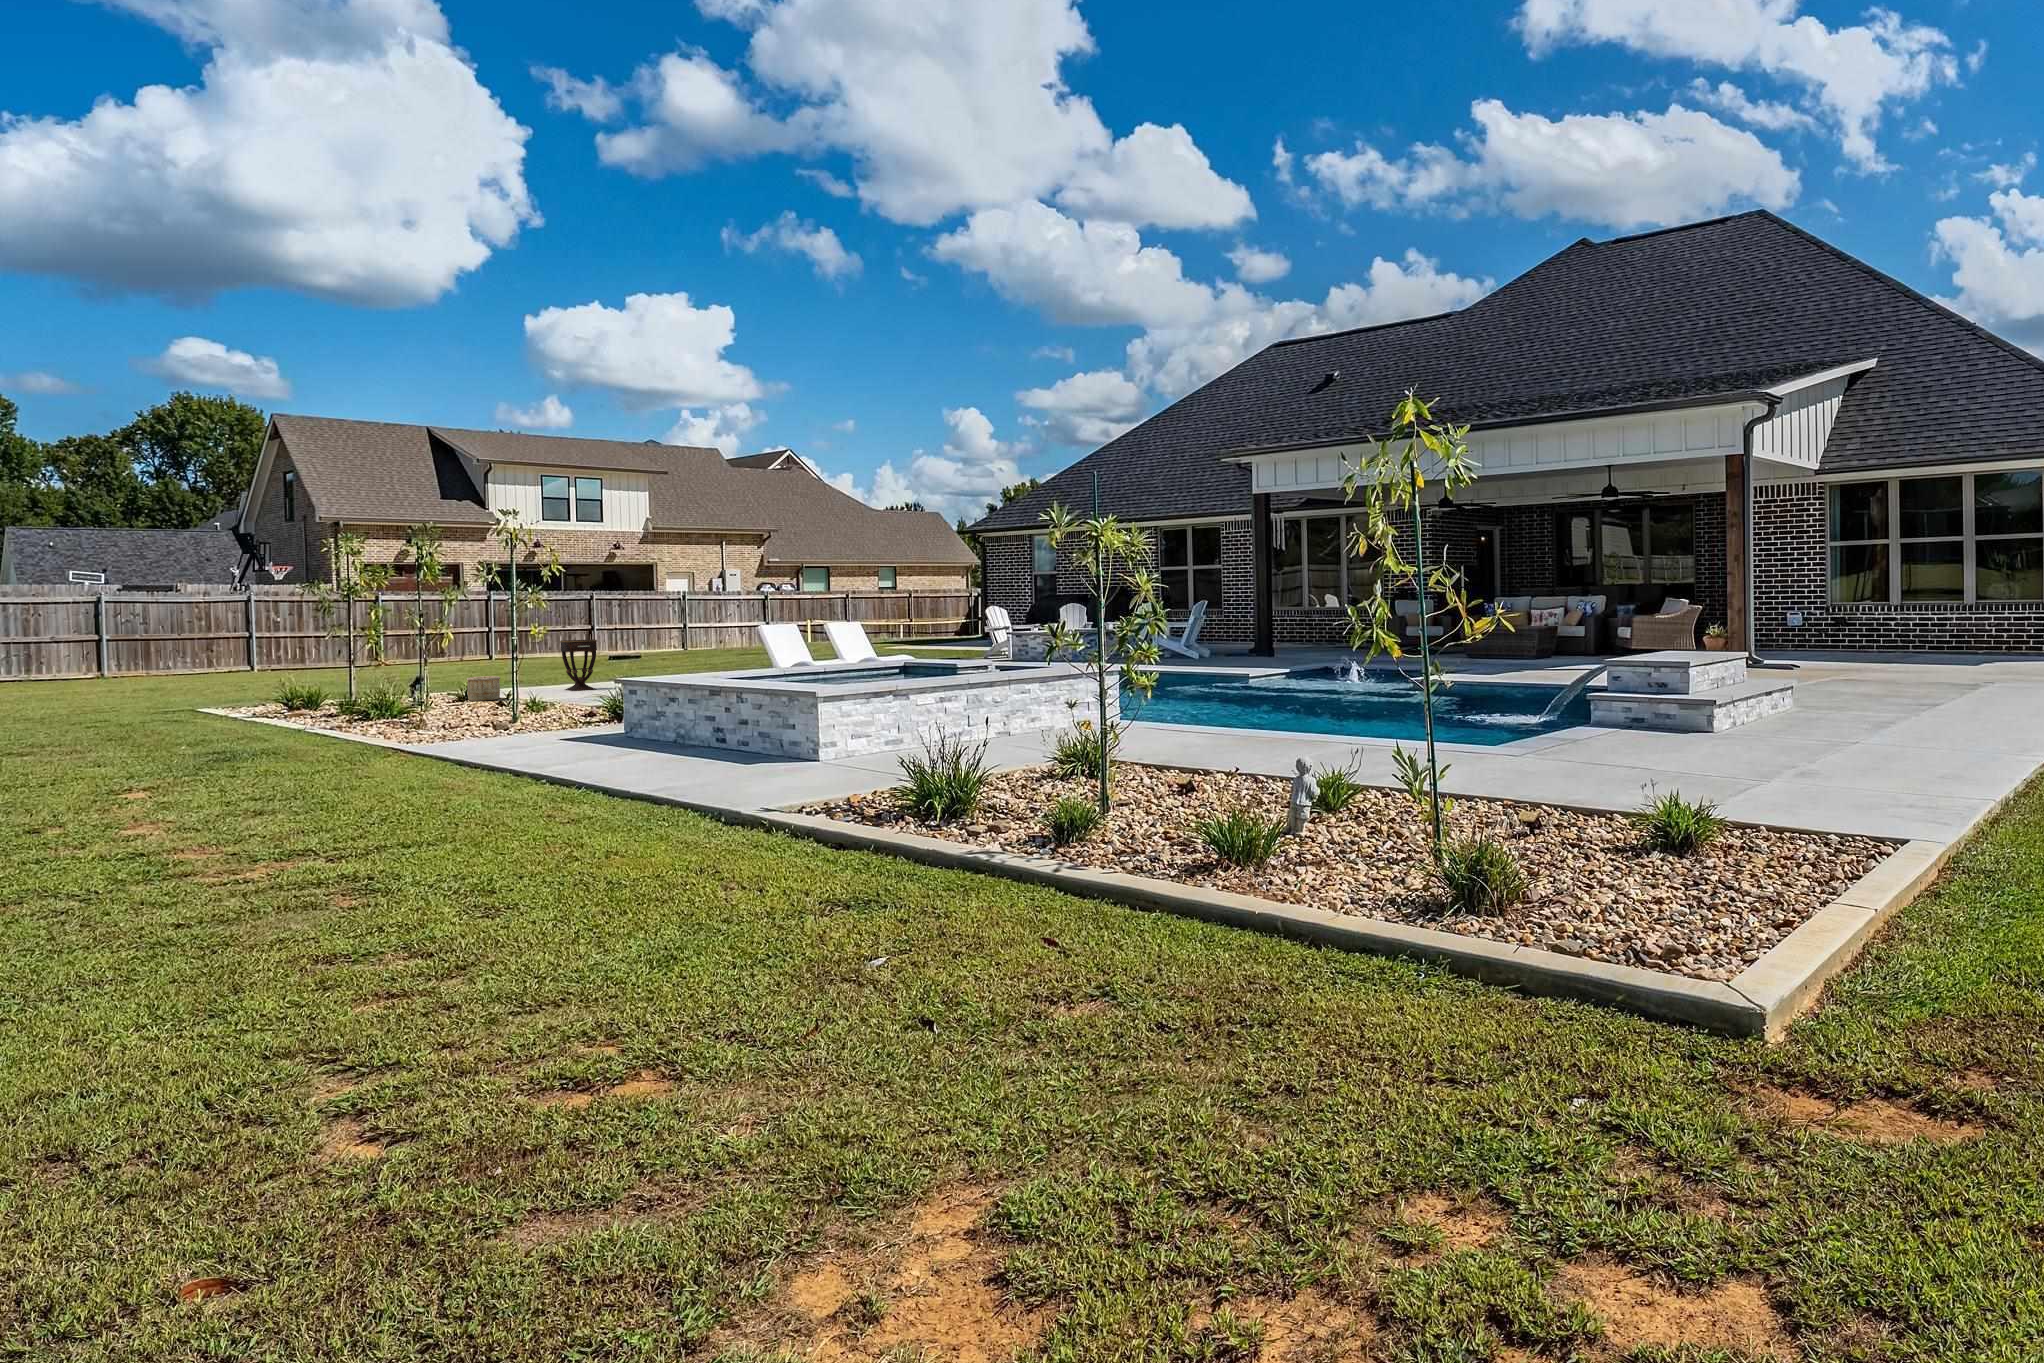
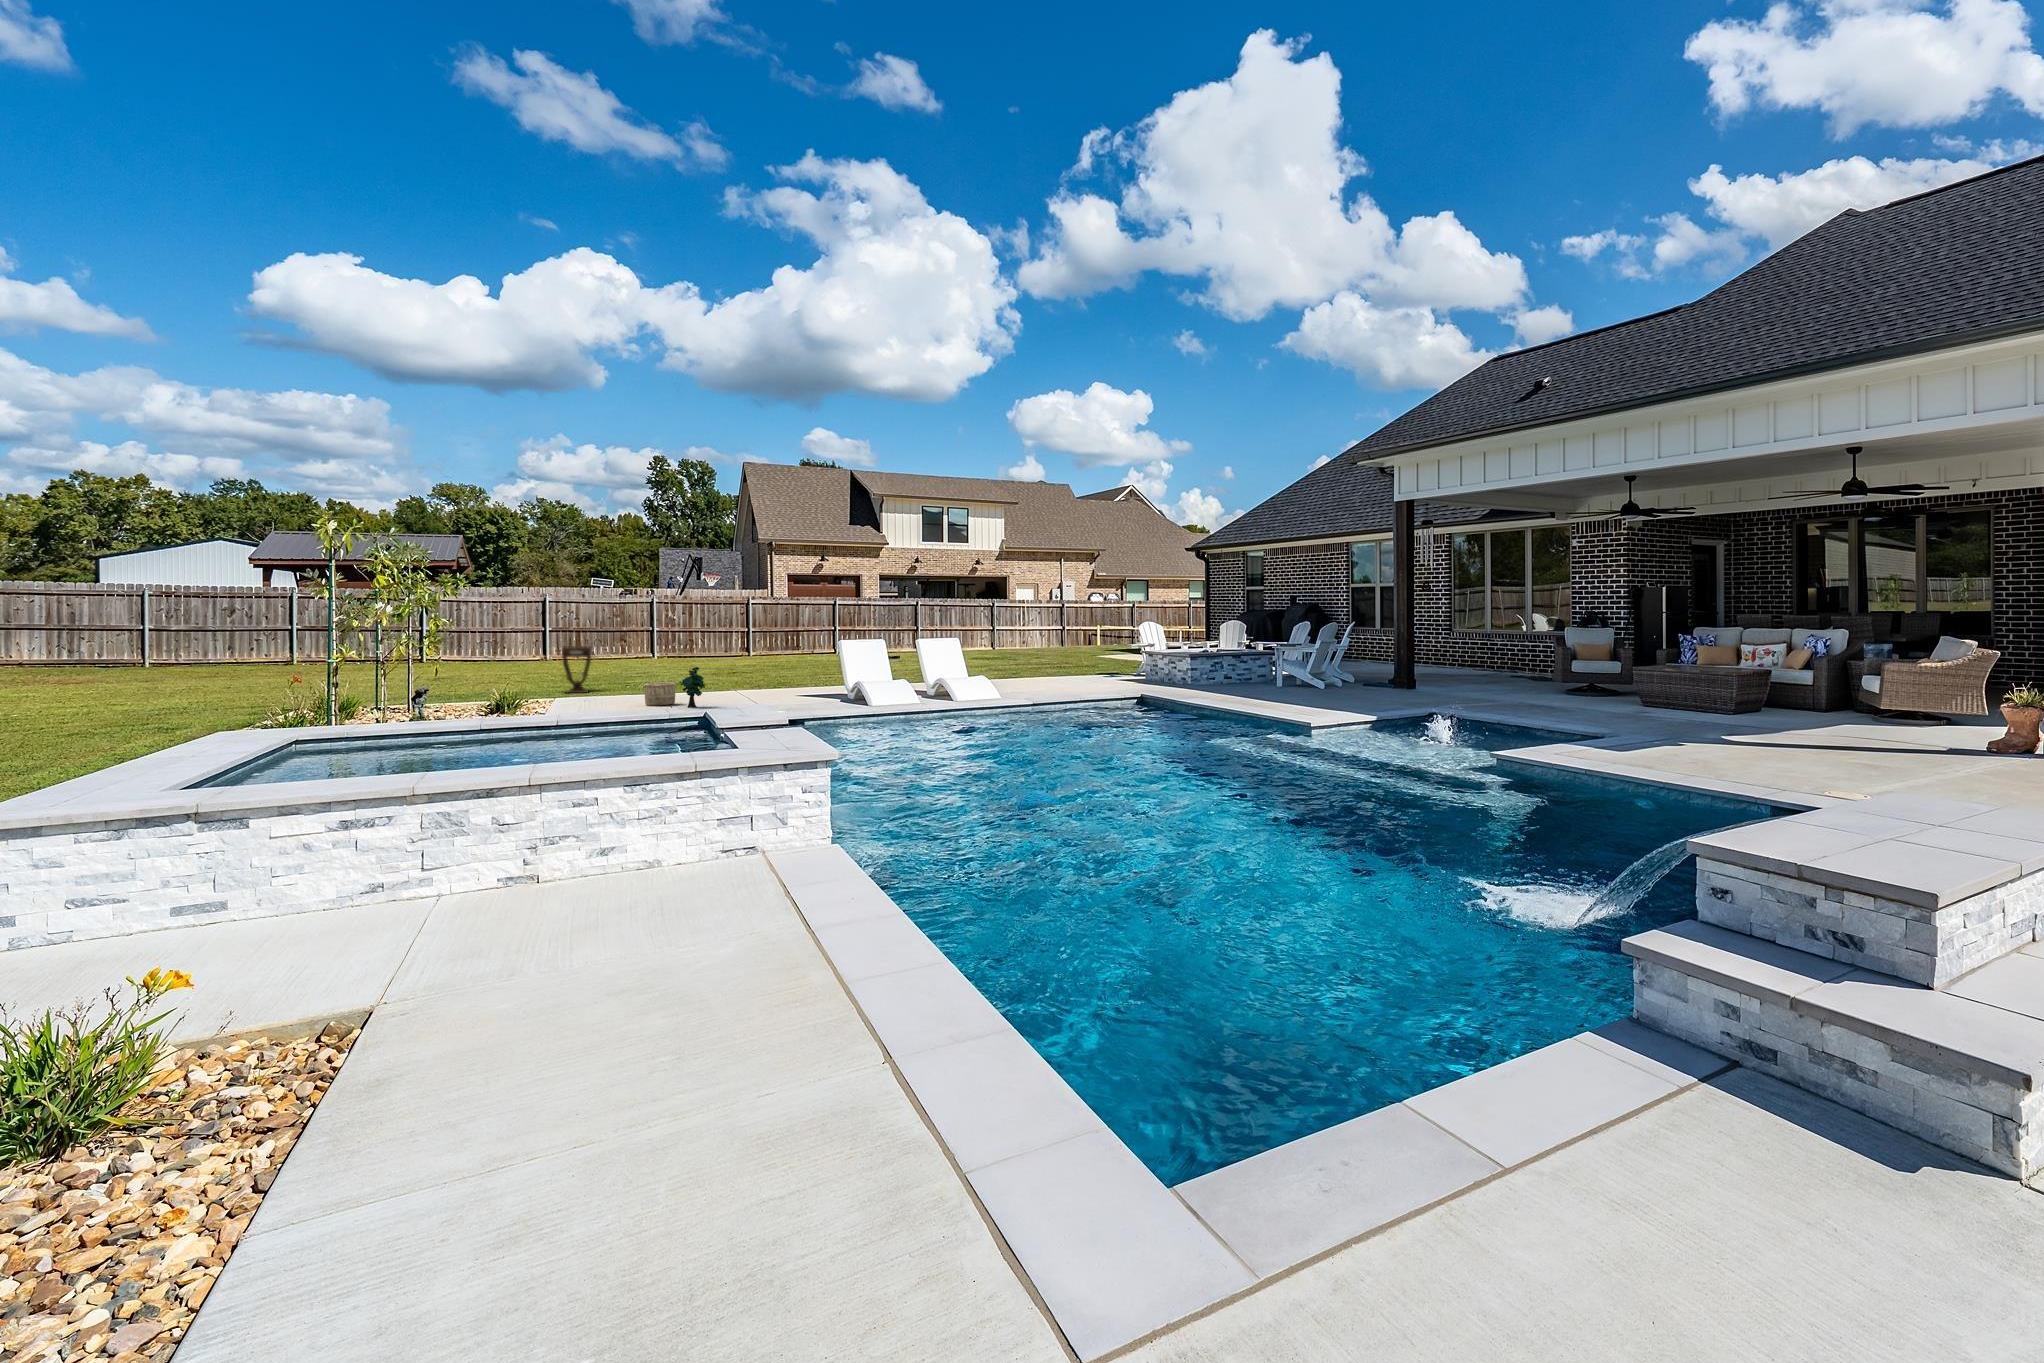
side table: present [560,640,597,691] -> present [562,646,592,693]
decorative plant: none [515,657,544,701] -> present [679,667,705,707]

